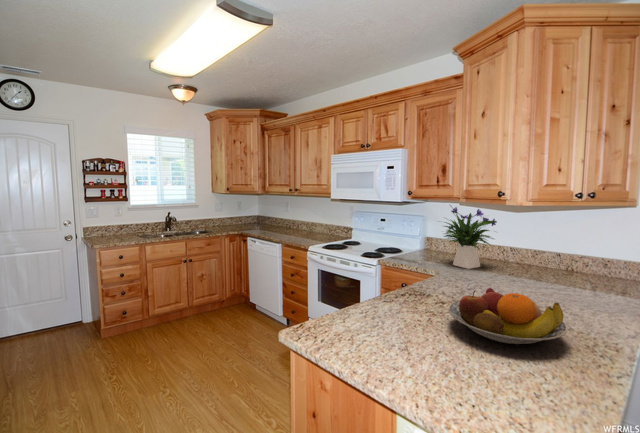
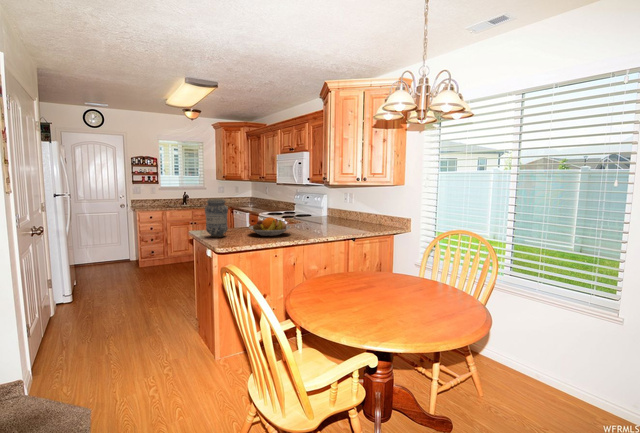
flower arrangement: present [444,205,497,269] -> none [308,186,341,223]
vase: none [381,255,448,374] -> present [205,198,228,238]

